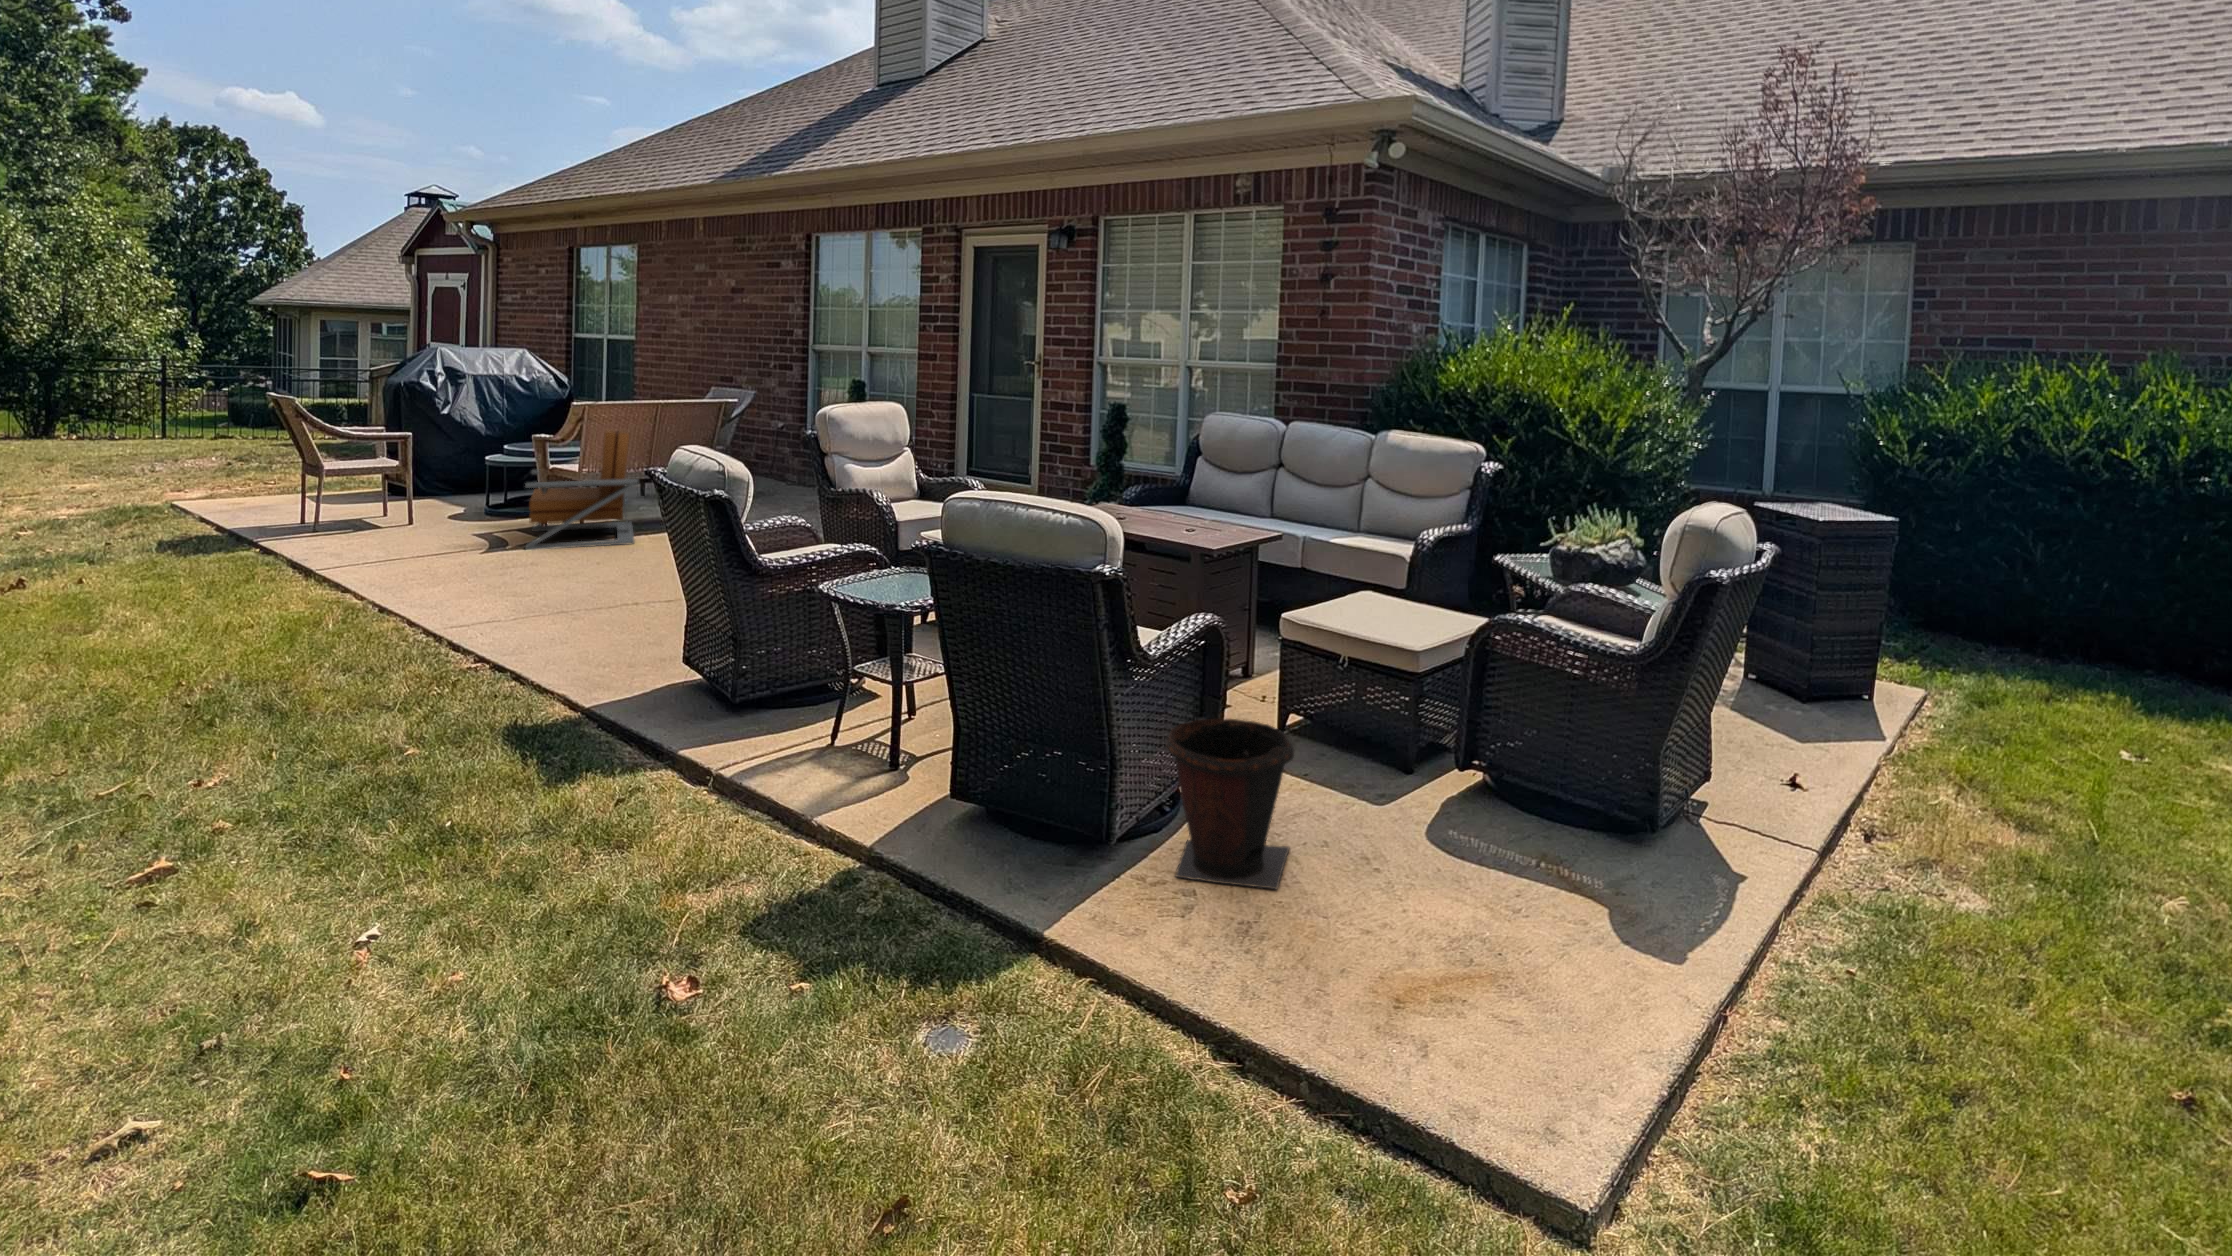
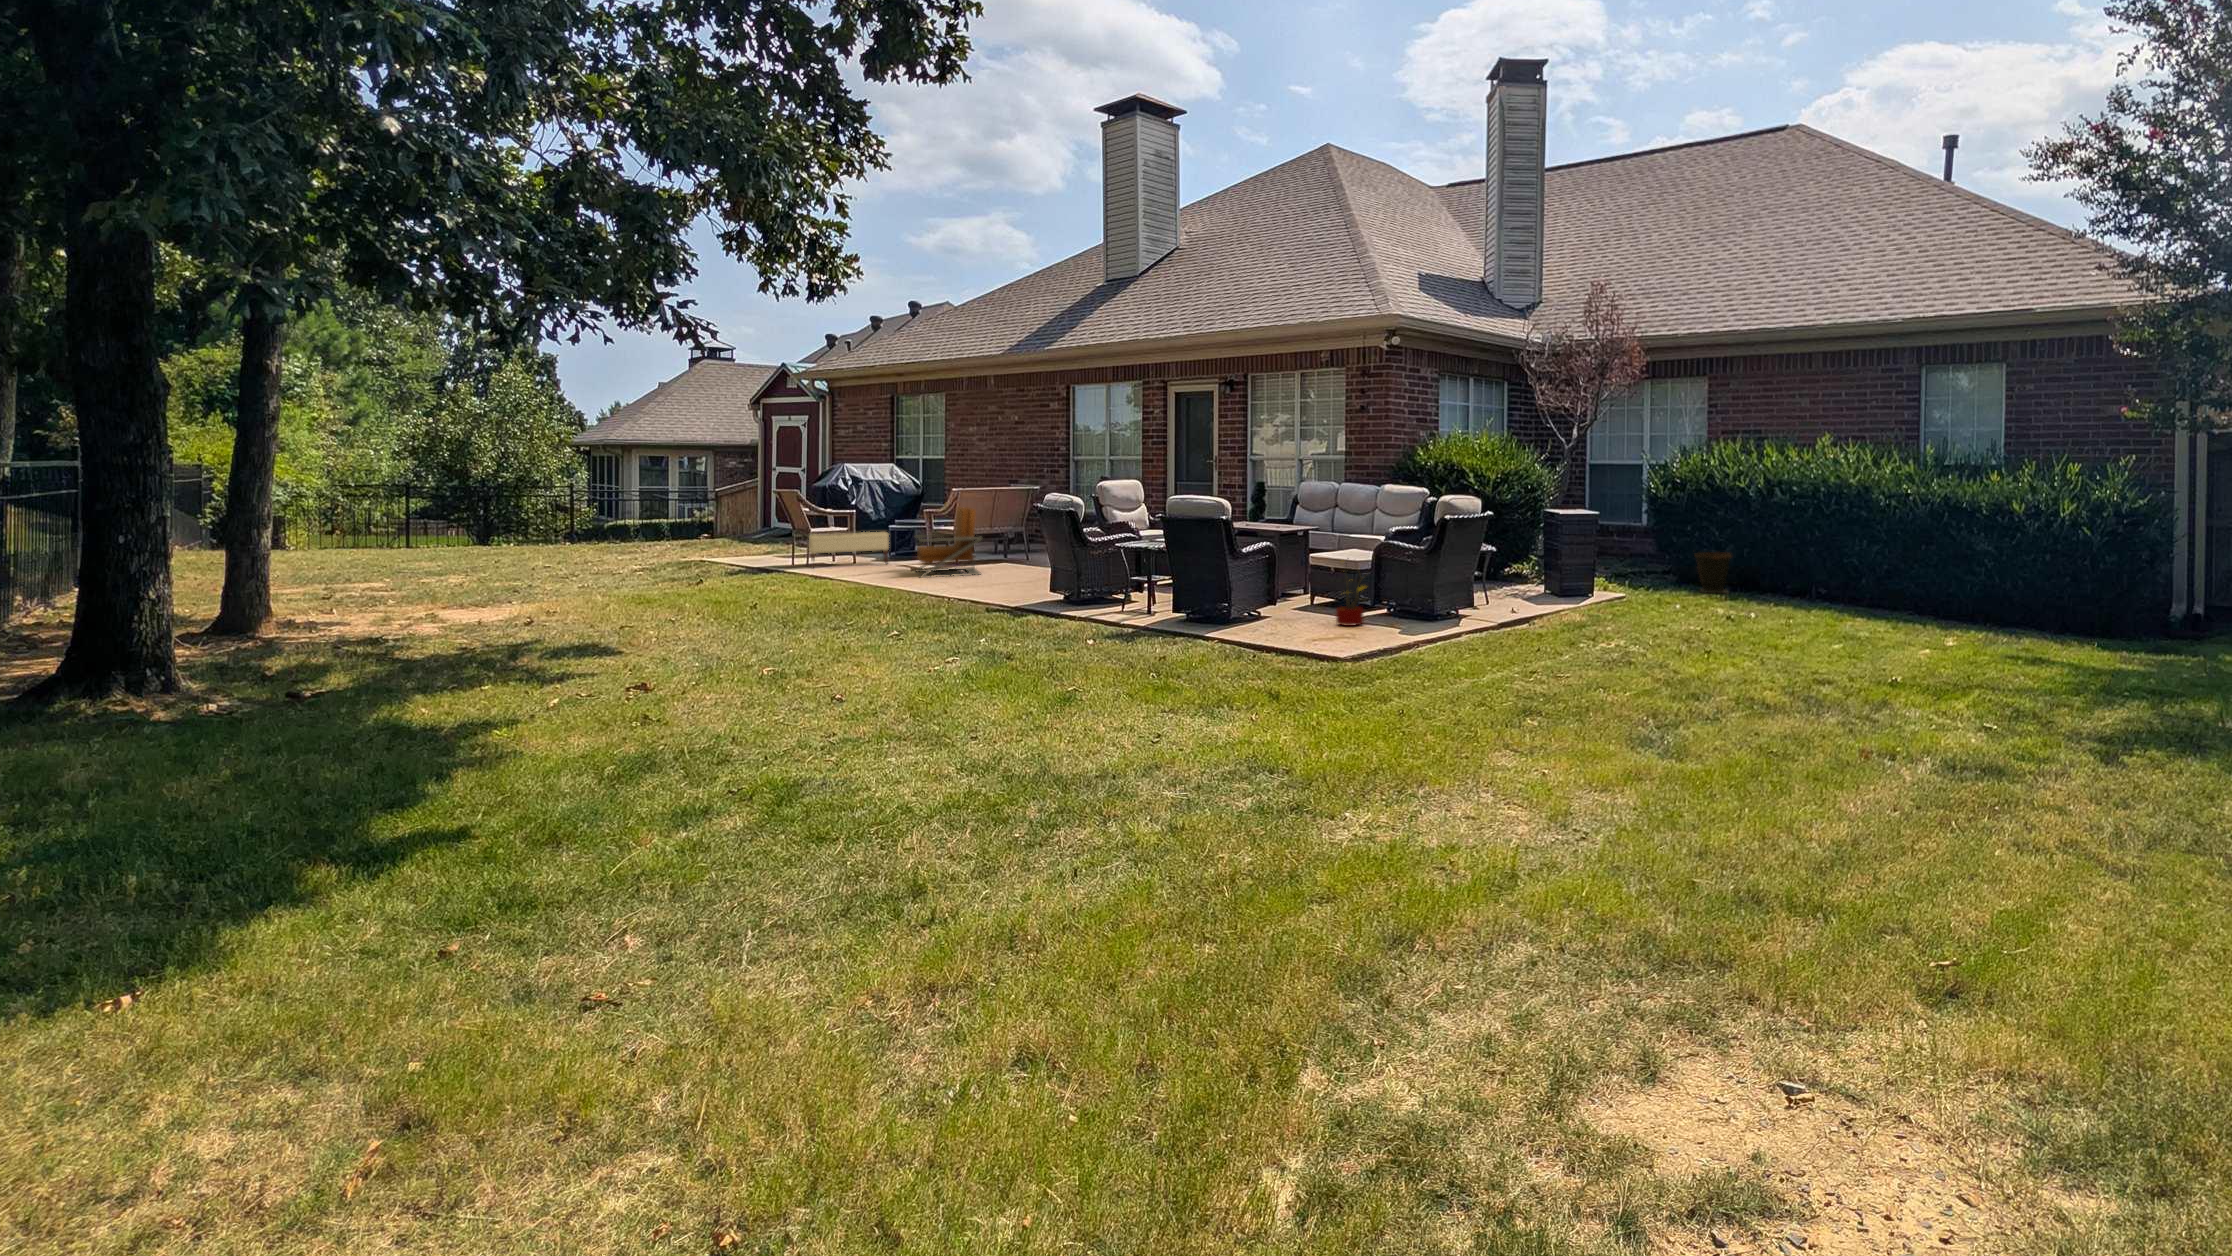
bench: none [370,455,508,515] -> present [809,532,889,567]
decorative plant: none [1404,639,1519,838] -> present [1336,563,1367,626]
bucket: present [1167,719,1294,889] -> present [1695,552,1731,593]

